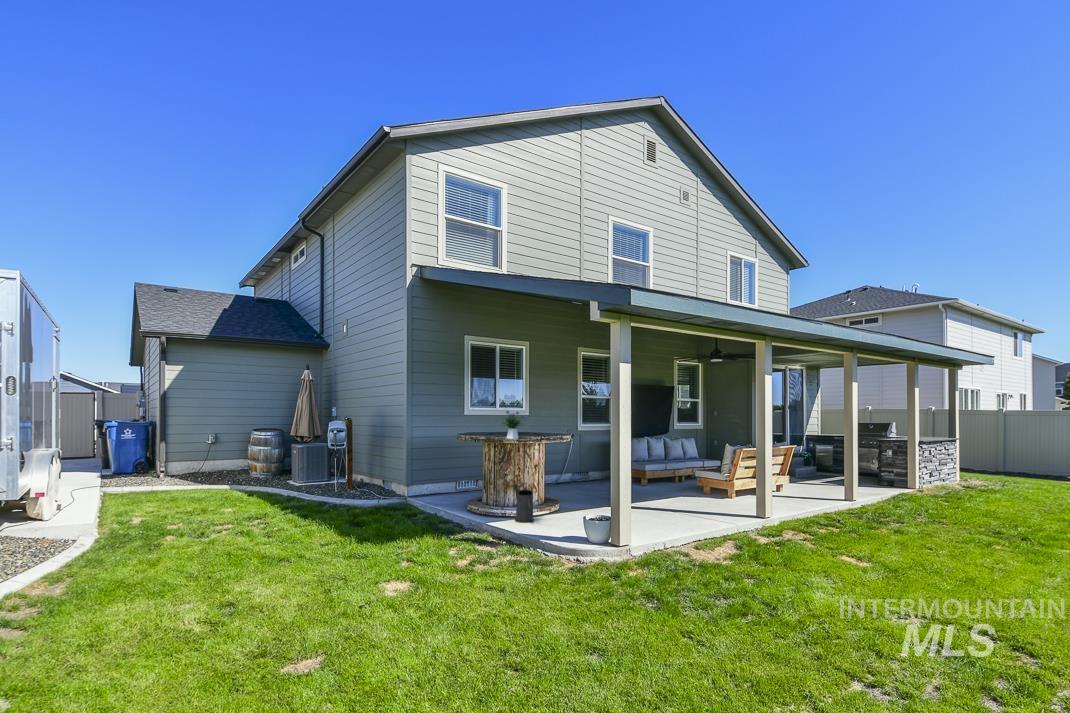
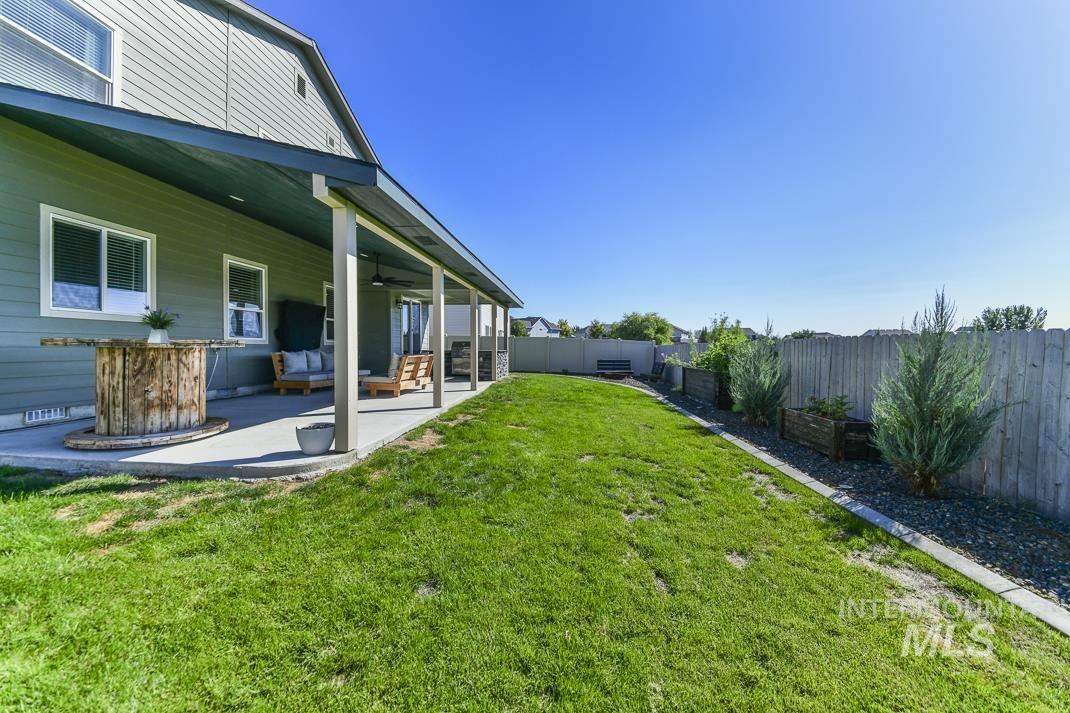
watering can: present [515,483,534,523] -> none [163,398,203,449]

